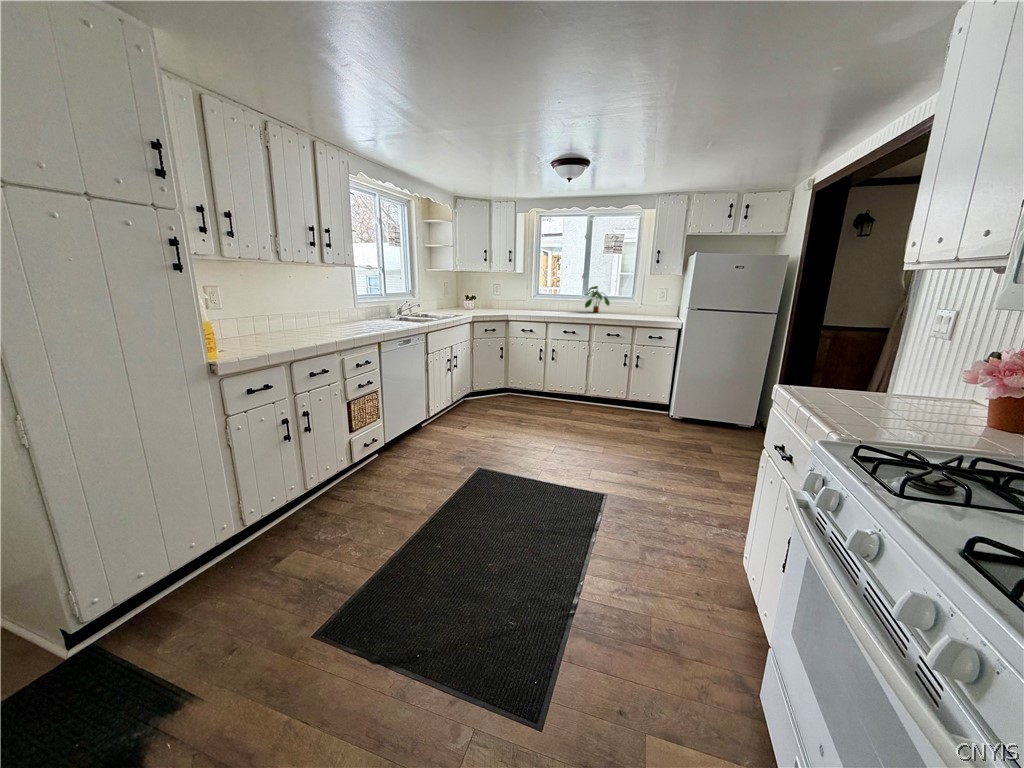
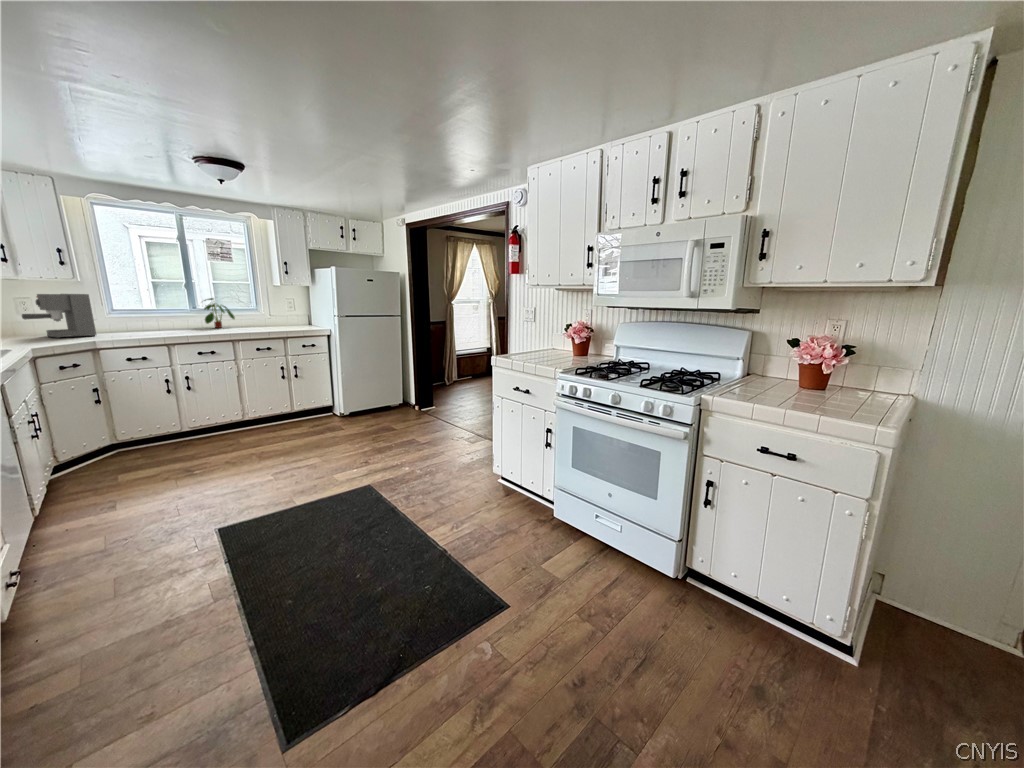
coffee maker: none [485,281,517,311] -> present [22,294,96,338]

